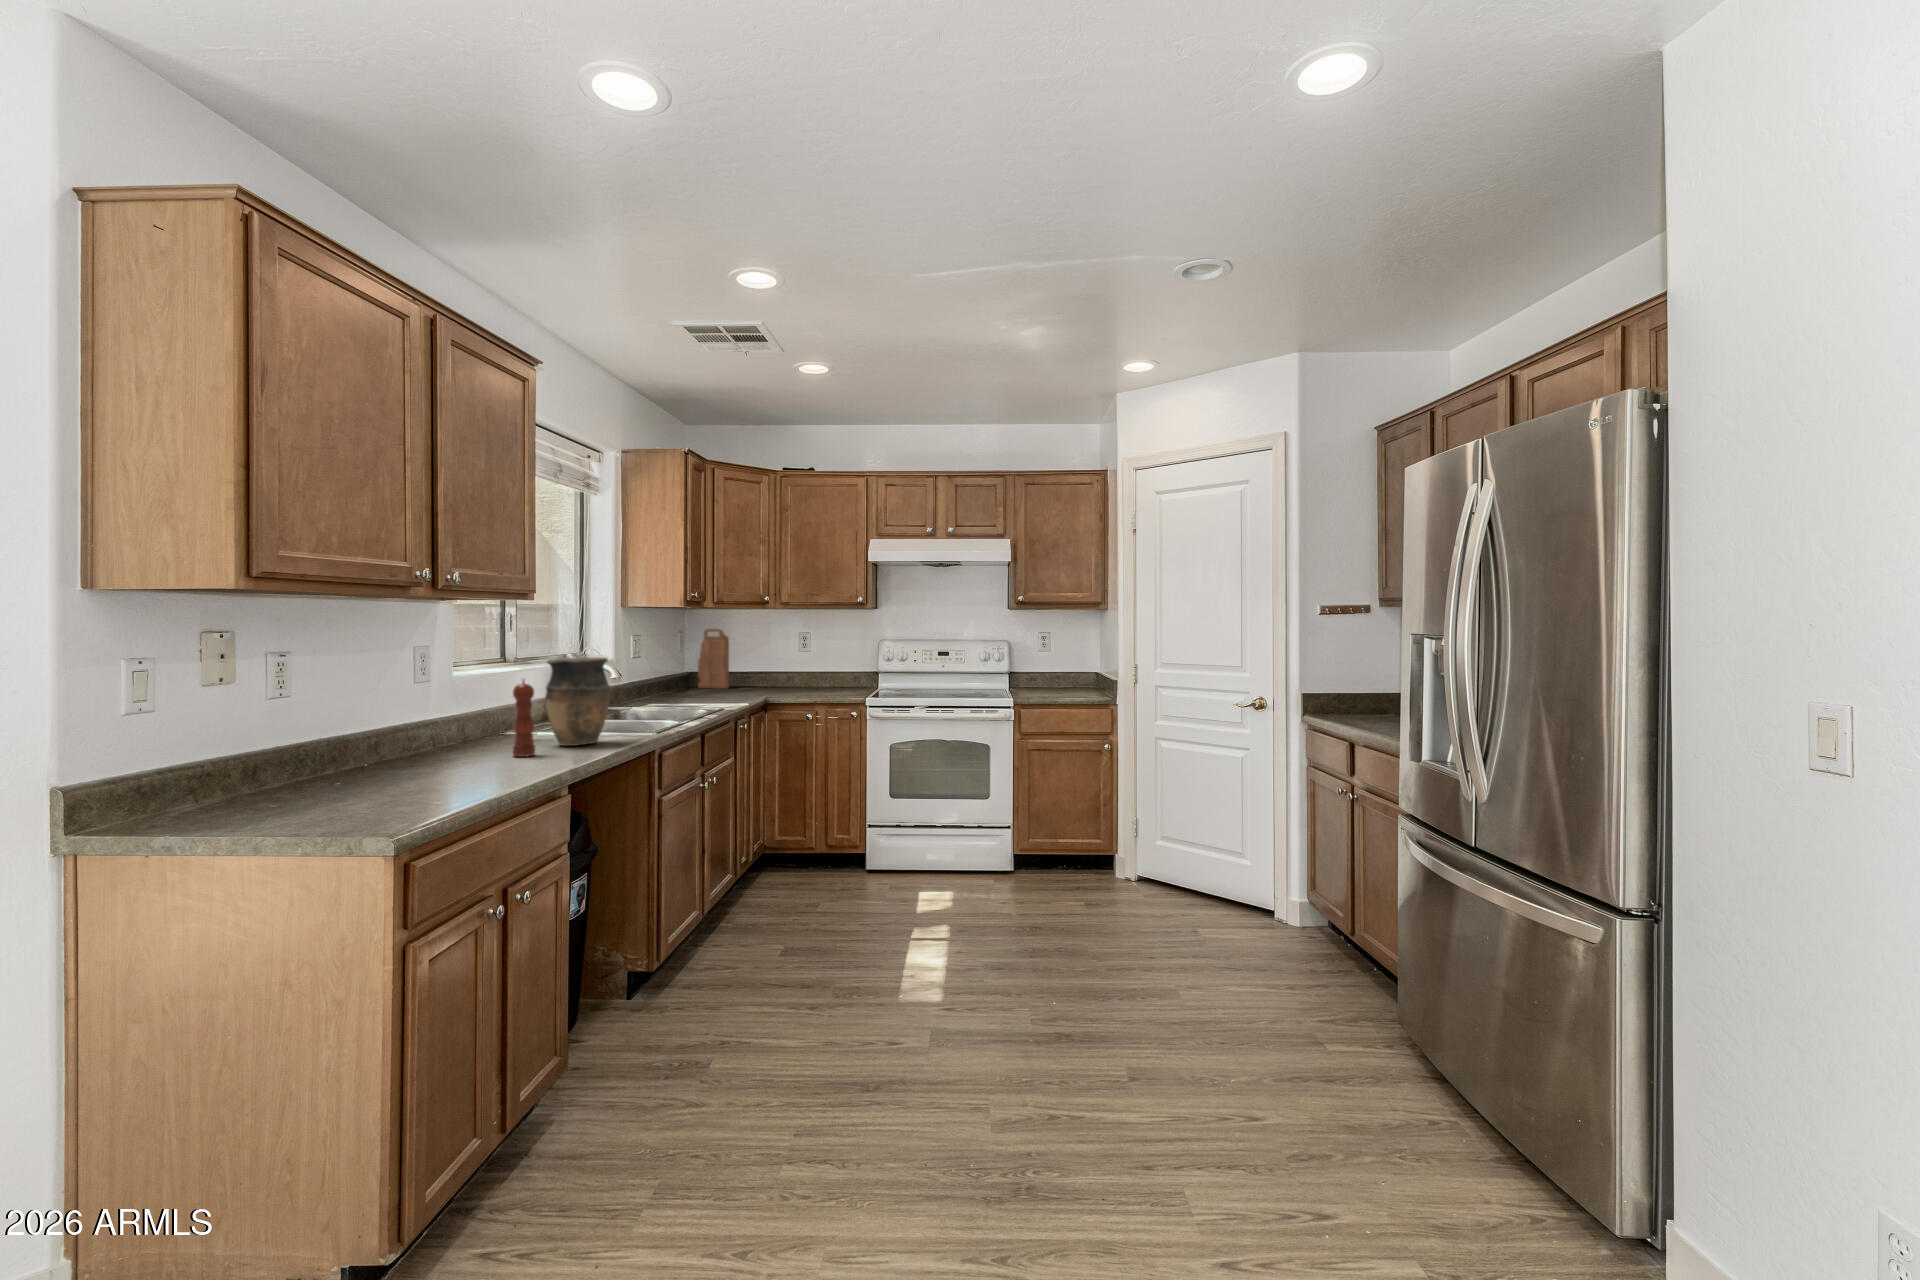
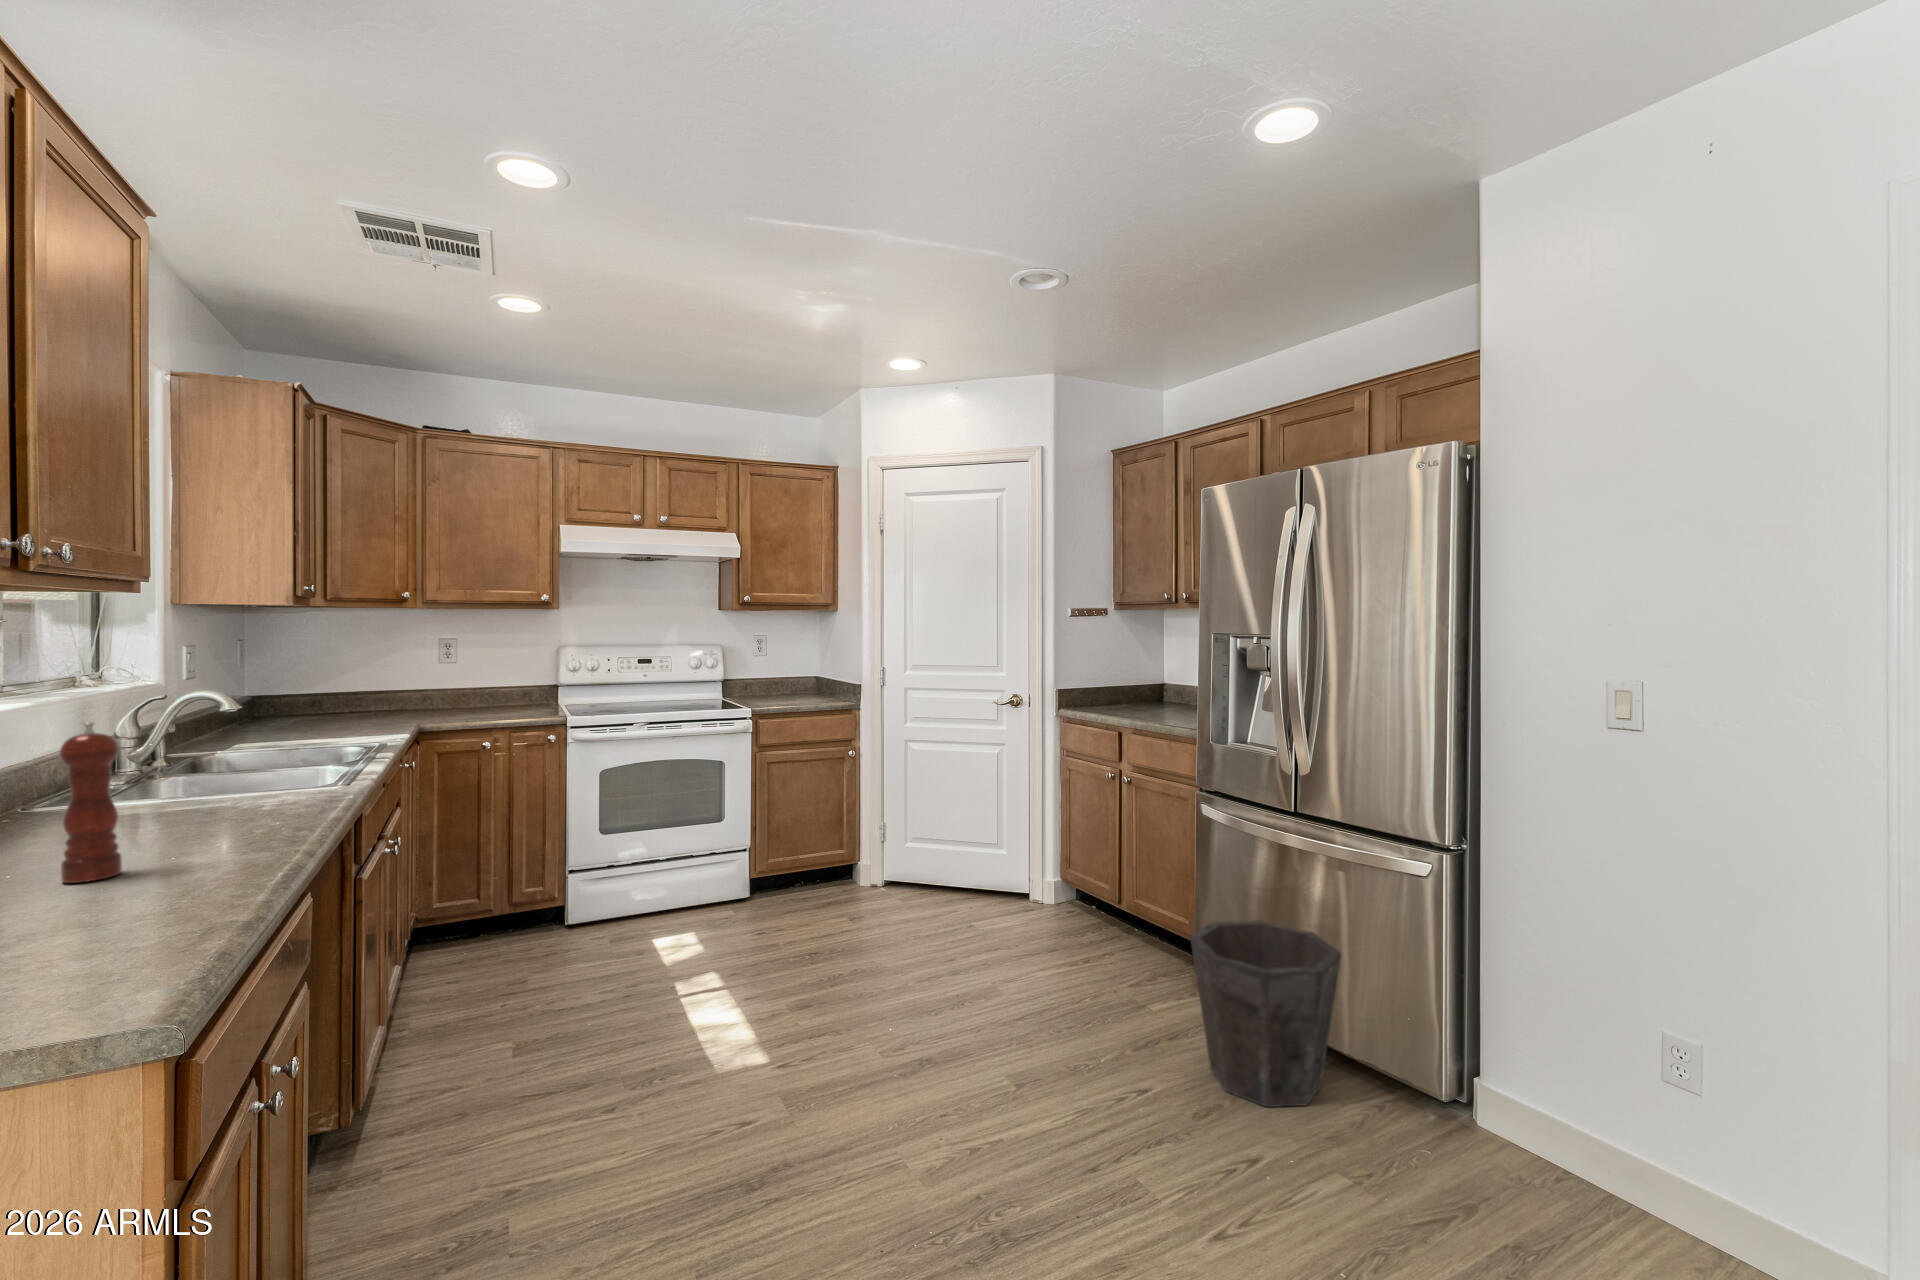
cutting board: present [698,629,729,689] -> none [281,635,338,717]
vase: present [545,657,610,746] -> none [121,676,270,842]
waste bin: none [1275,933,1422,1117] -> present [1190,920,1341,1107]

